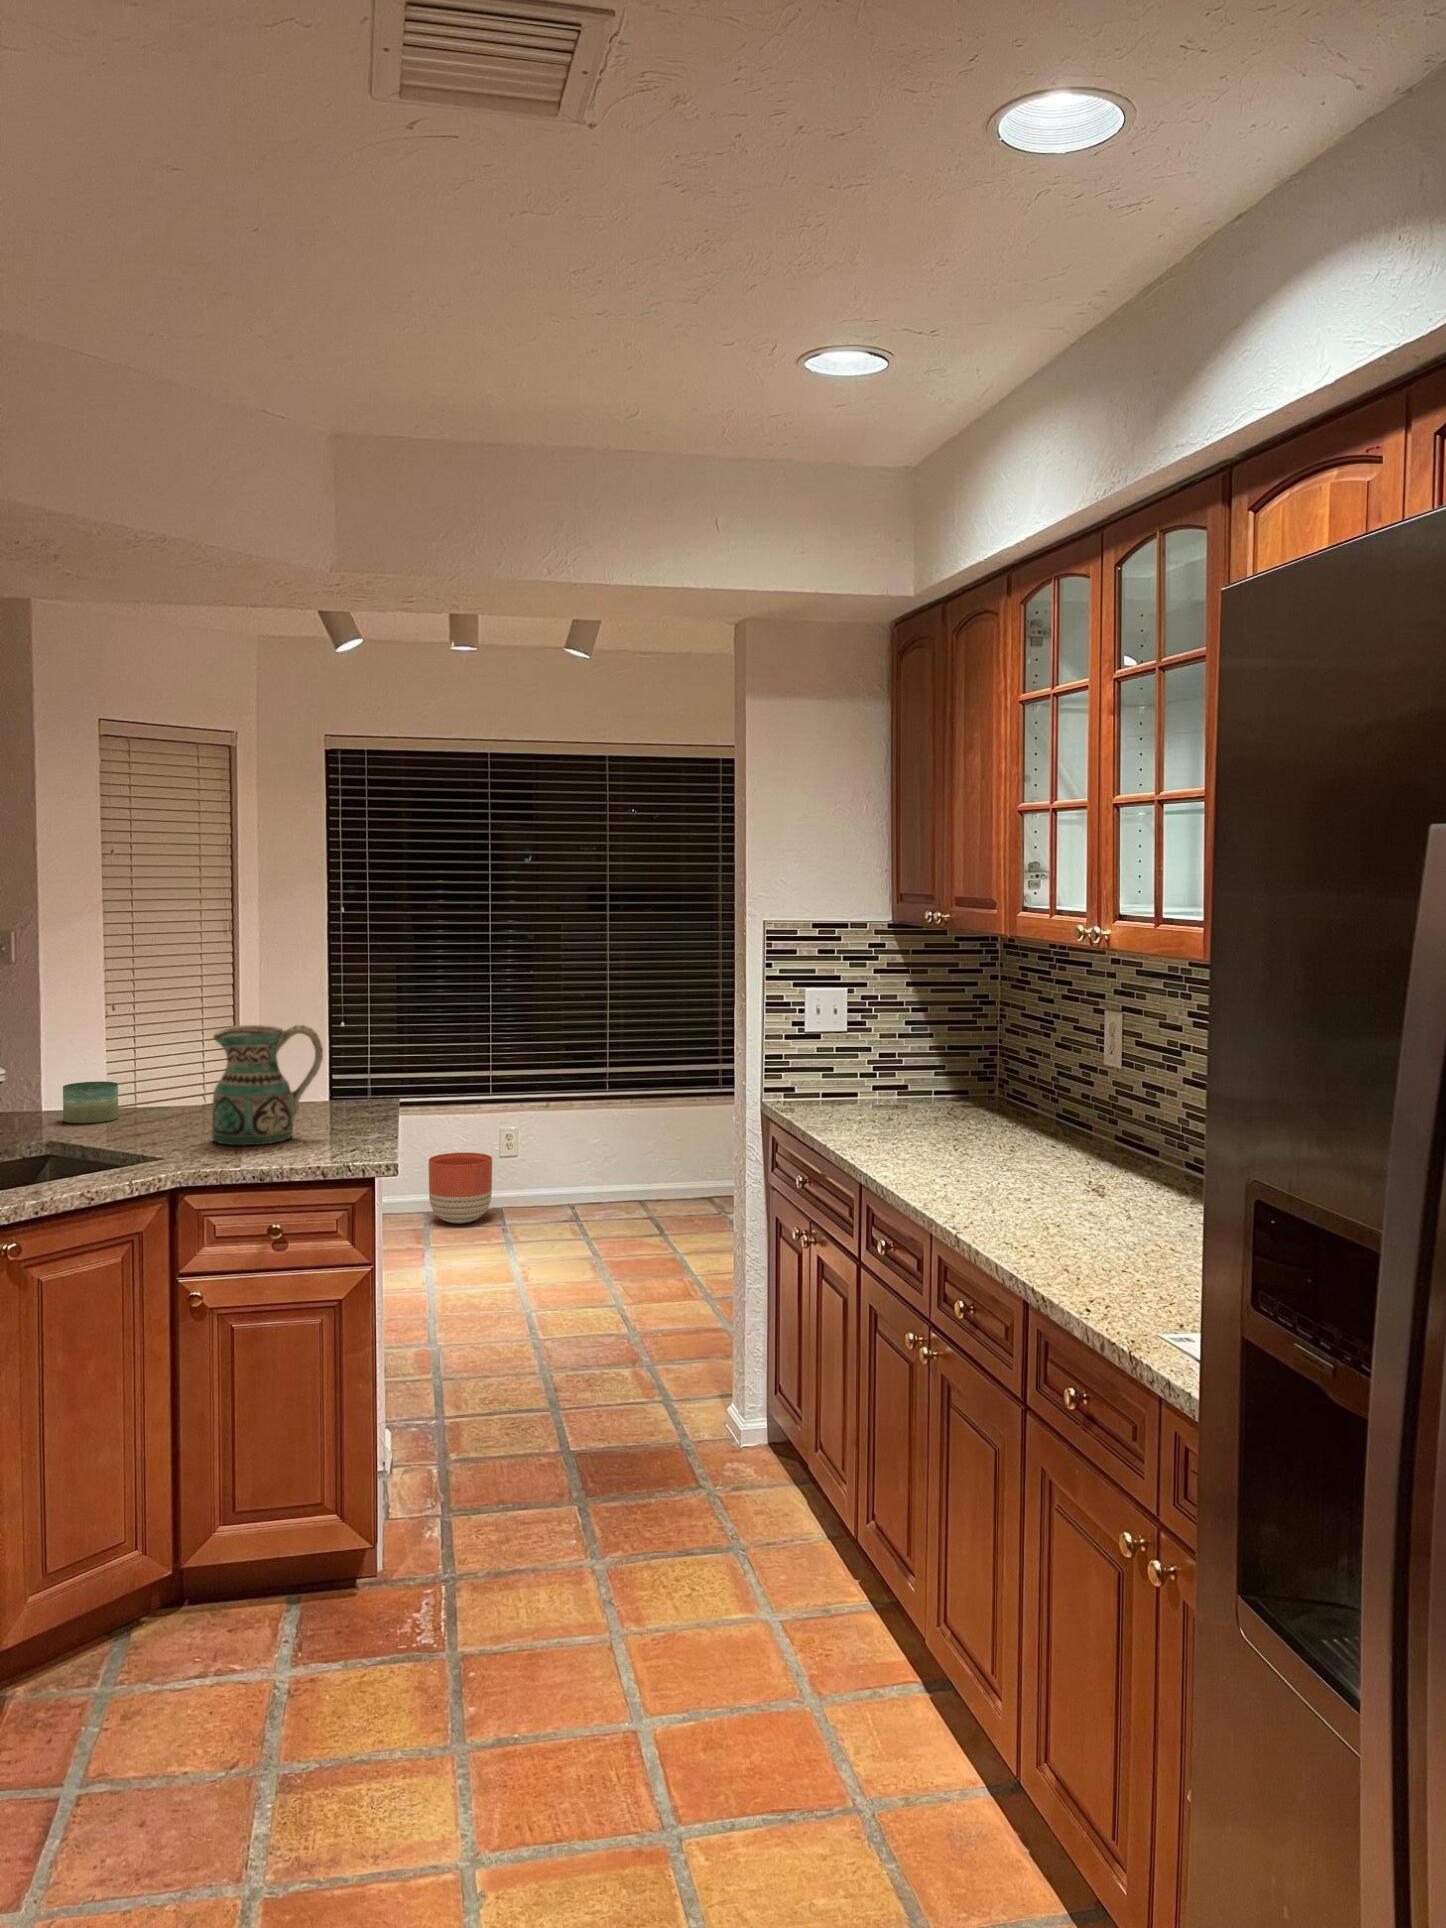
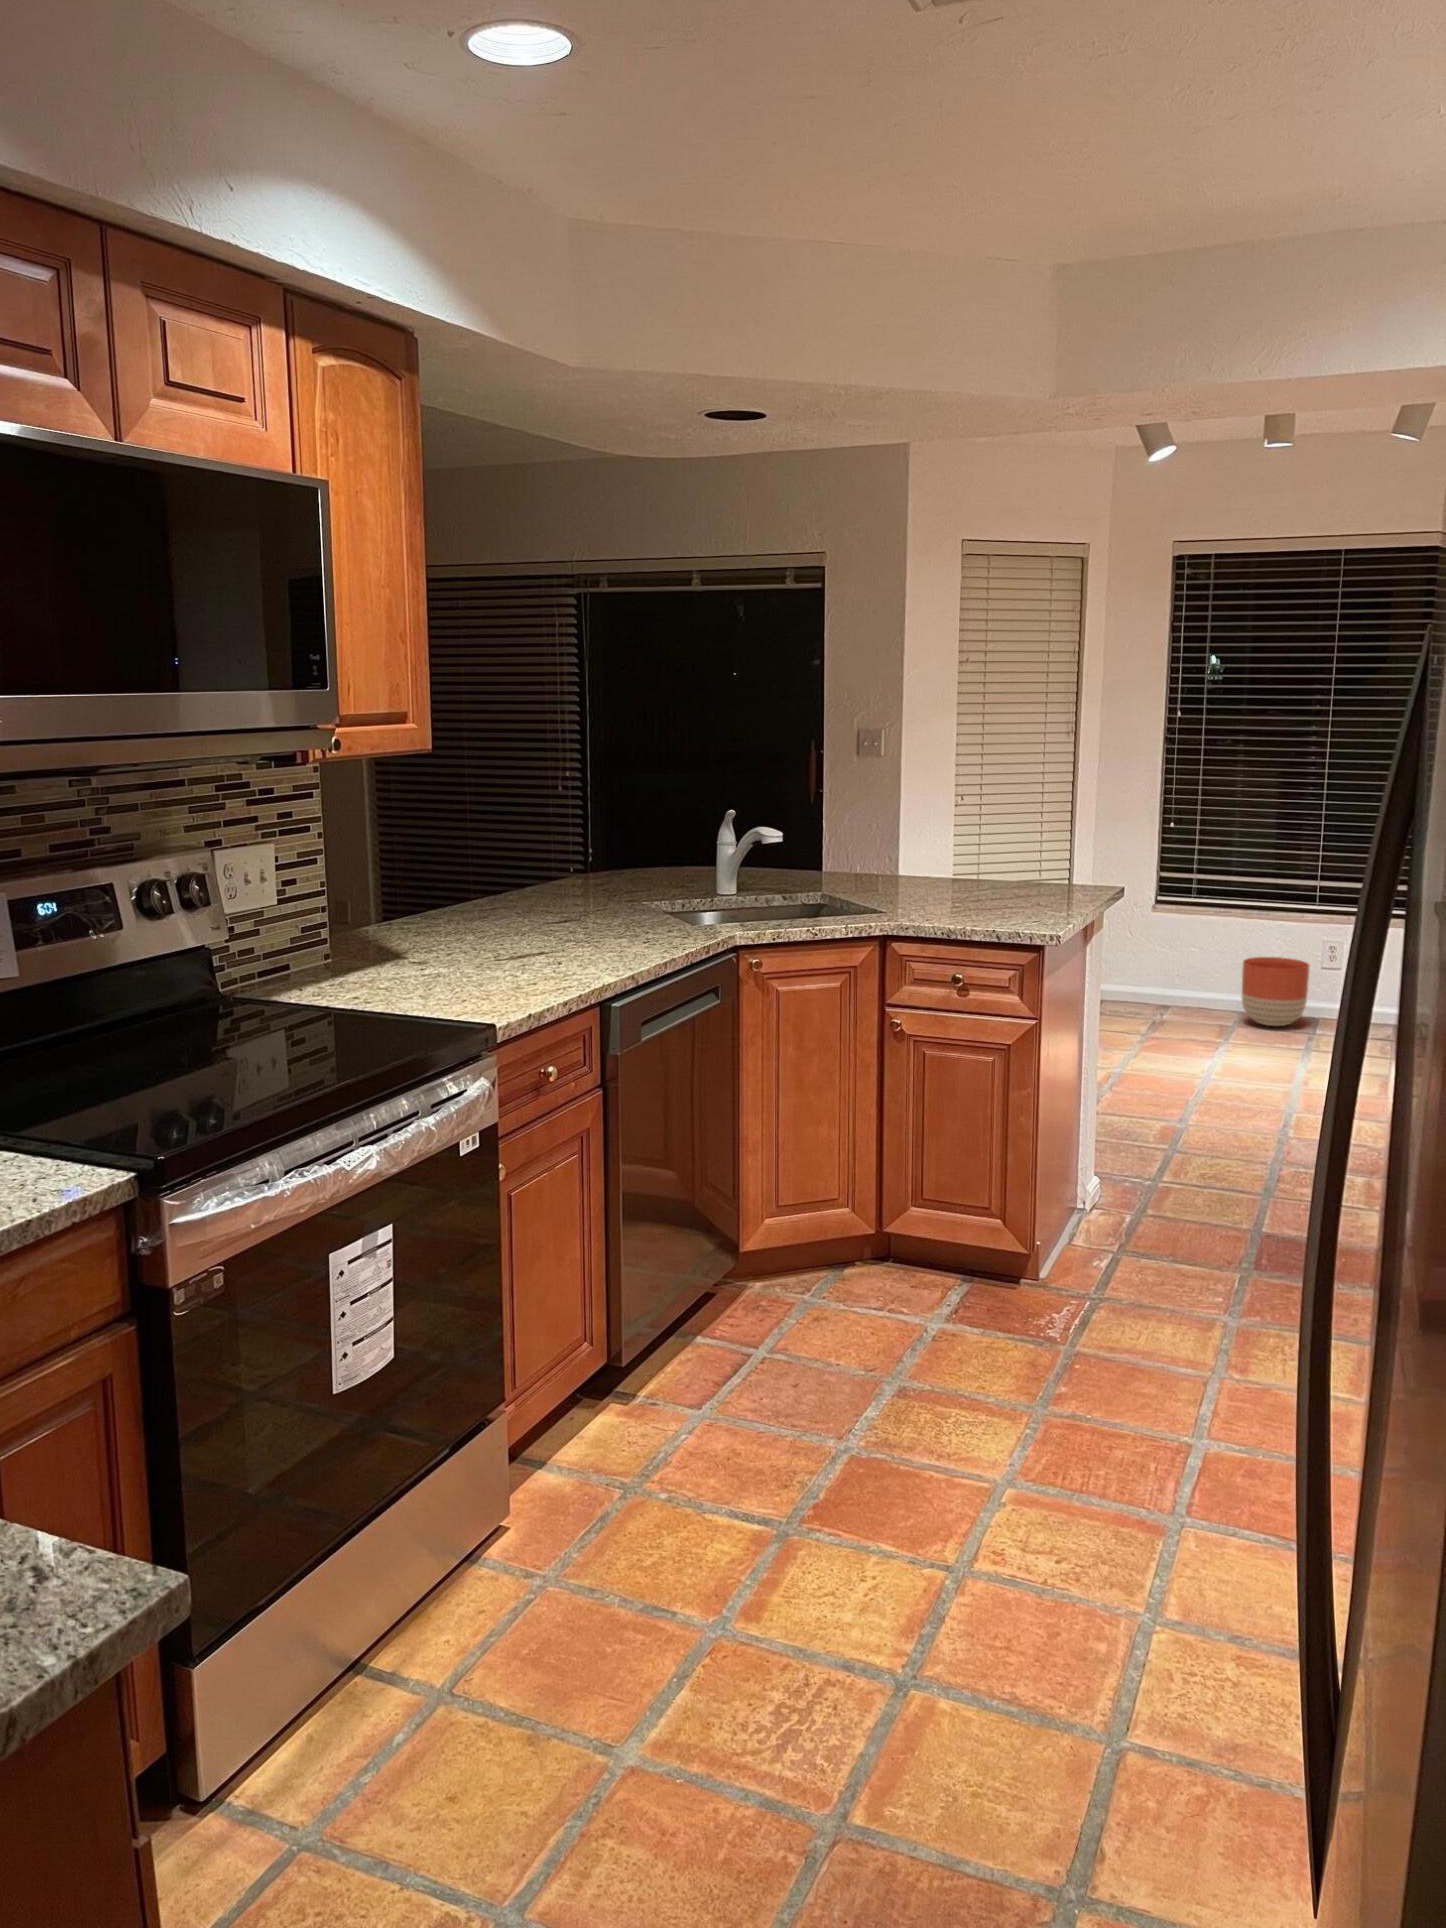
ceramic pitcher: present [212,1025,323,1145] -> none [931,807,1023,908]
candle: present [63,1081,118,1123] -> none [842,849,884,882]

